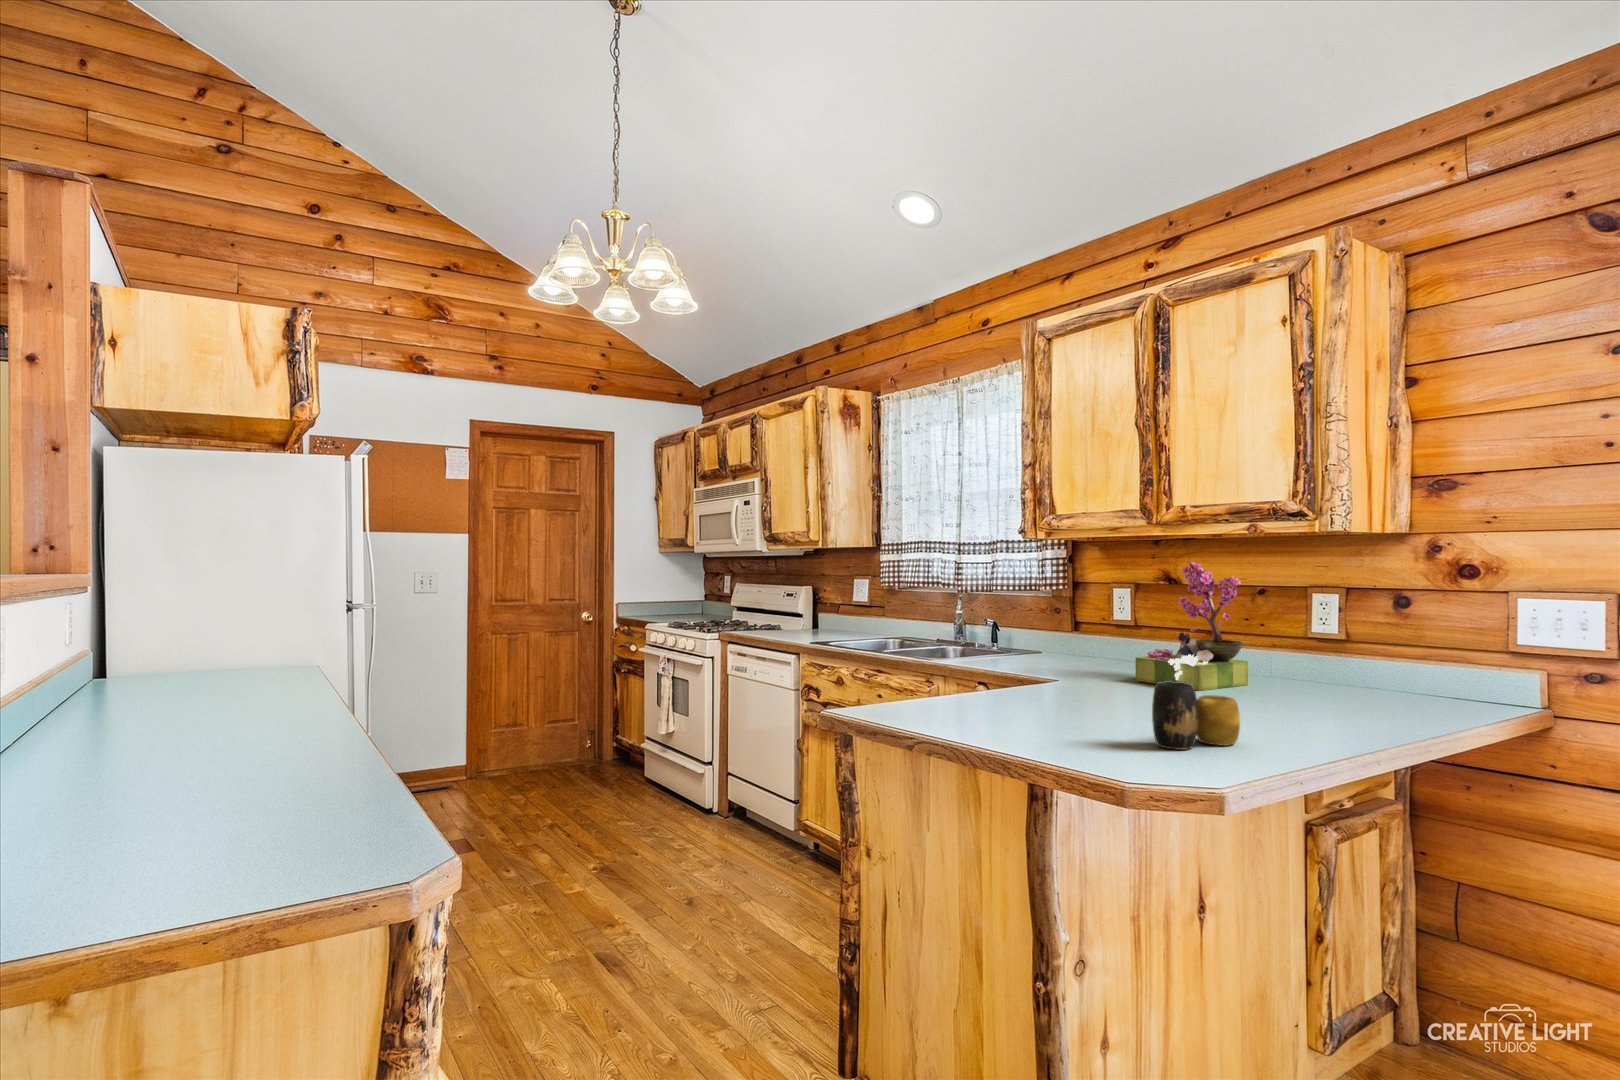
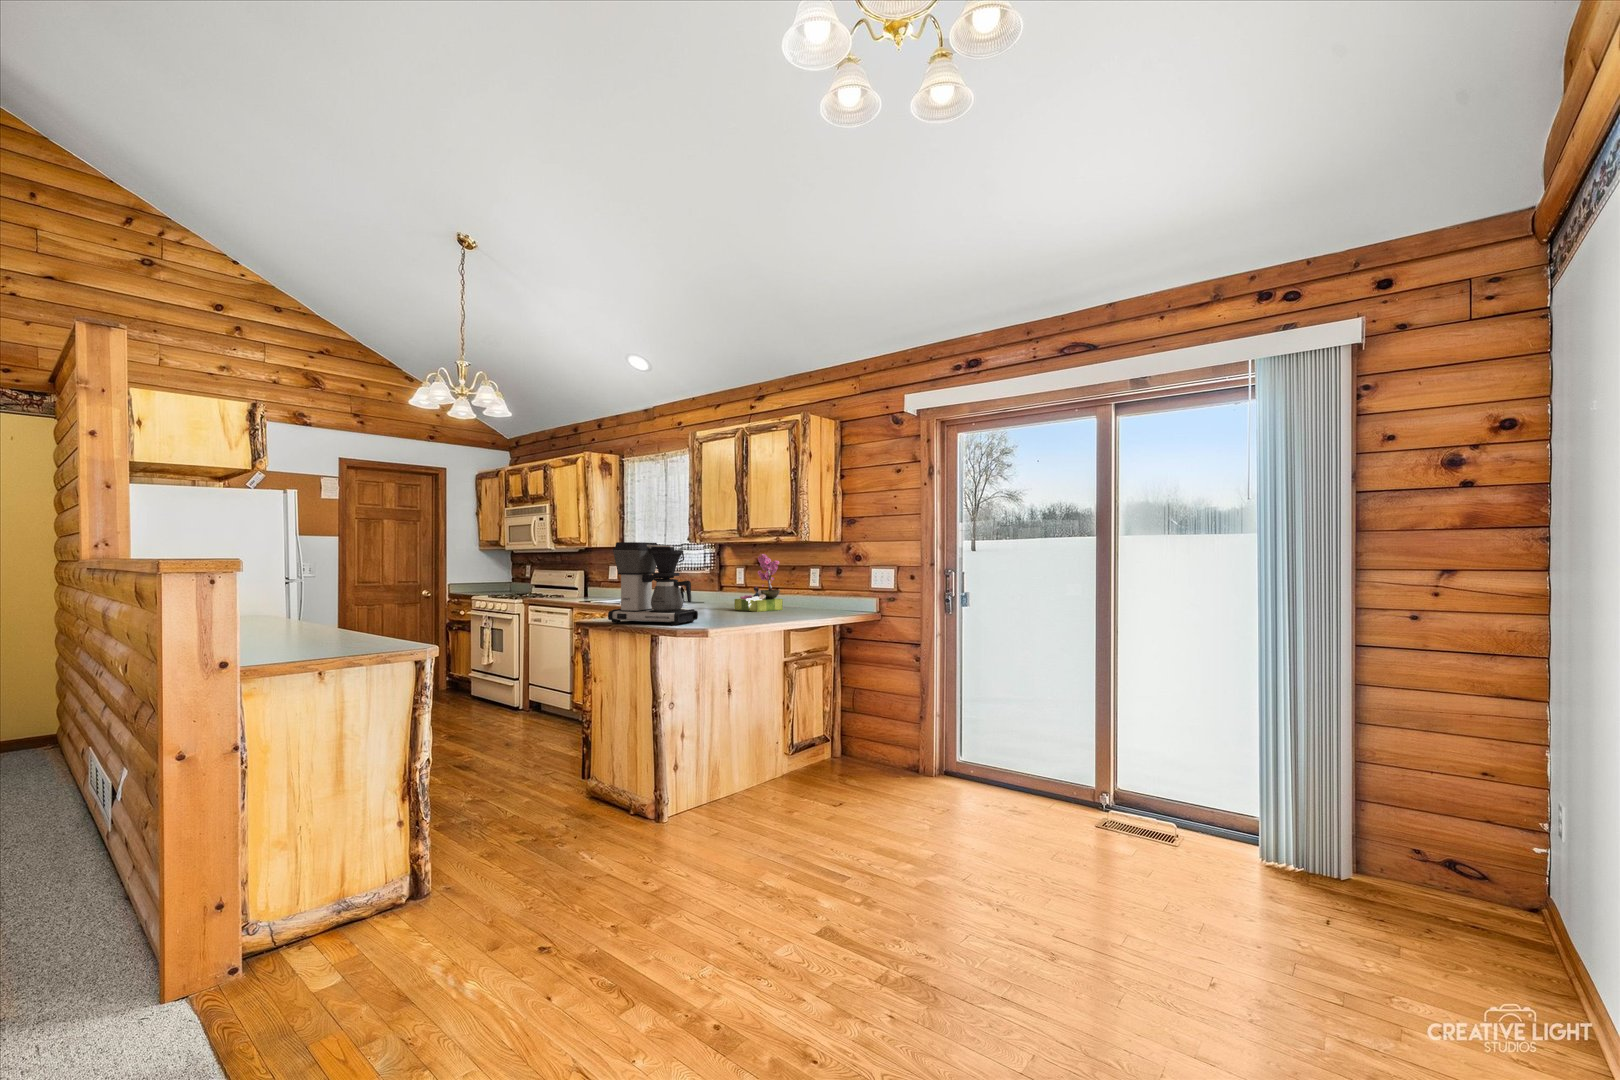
coffee maker: none [899,537,1113,746] -> present [608,542,698,625]
vase: present [1152,681,1240,750] -> none [707,599,741,625]

